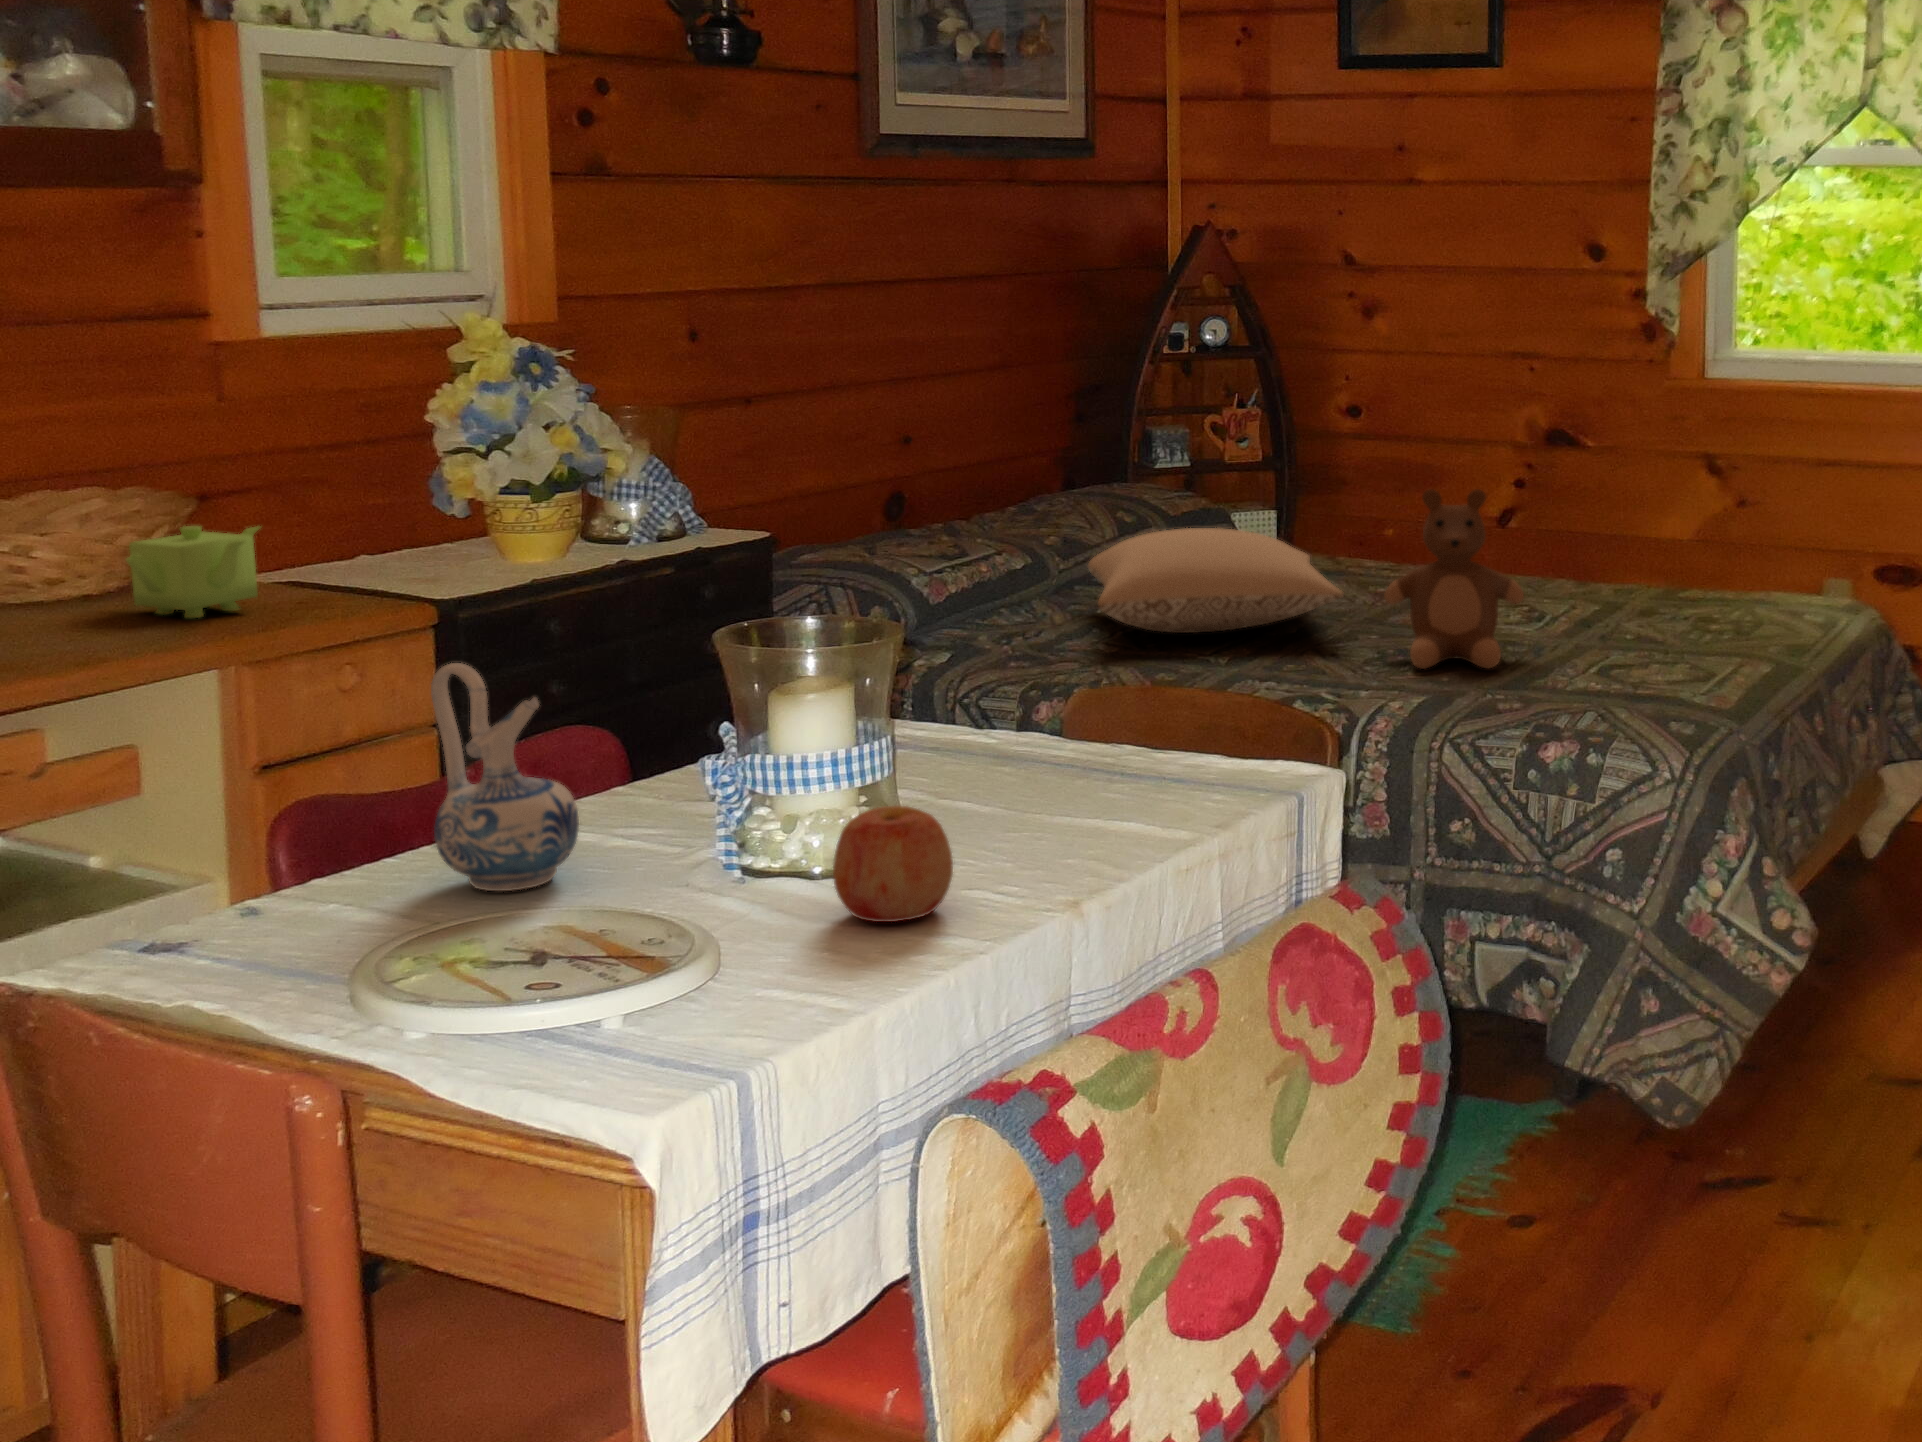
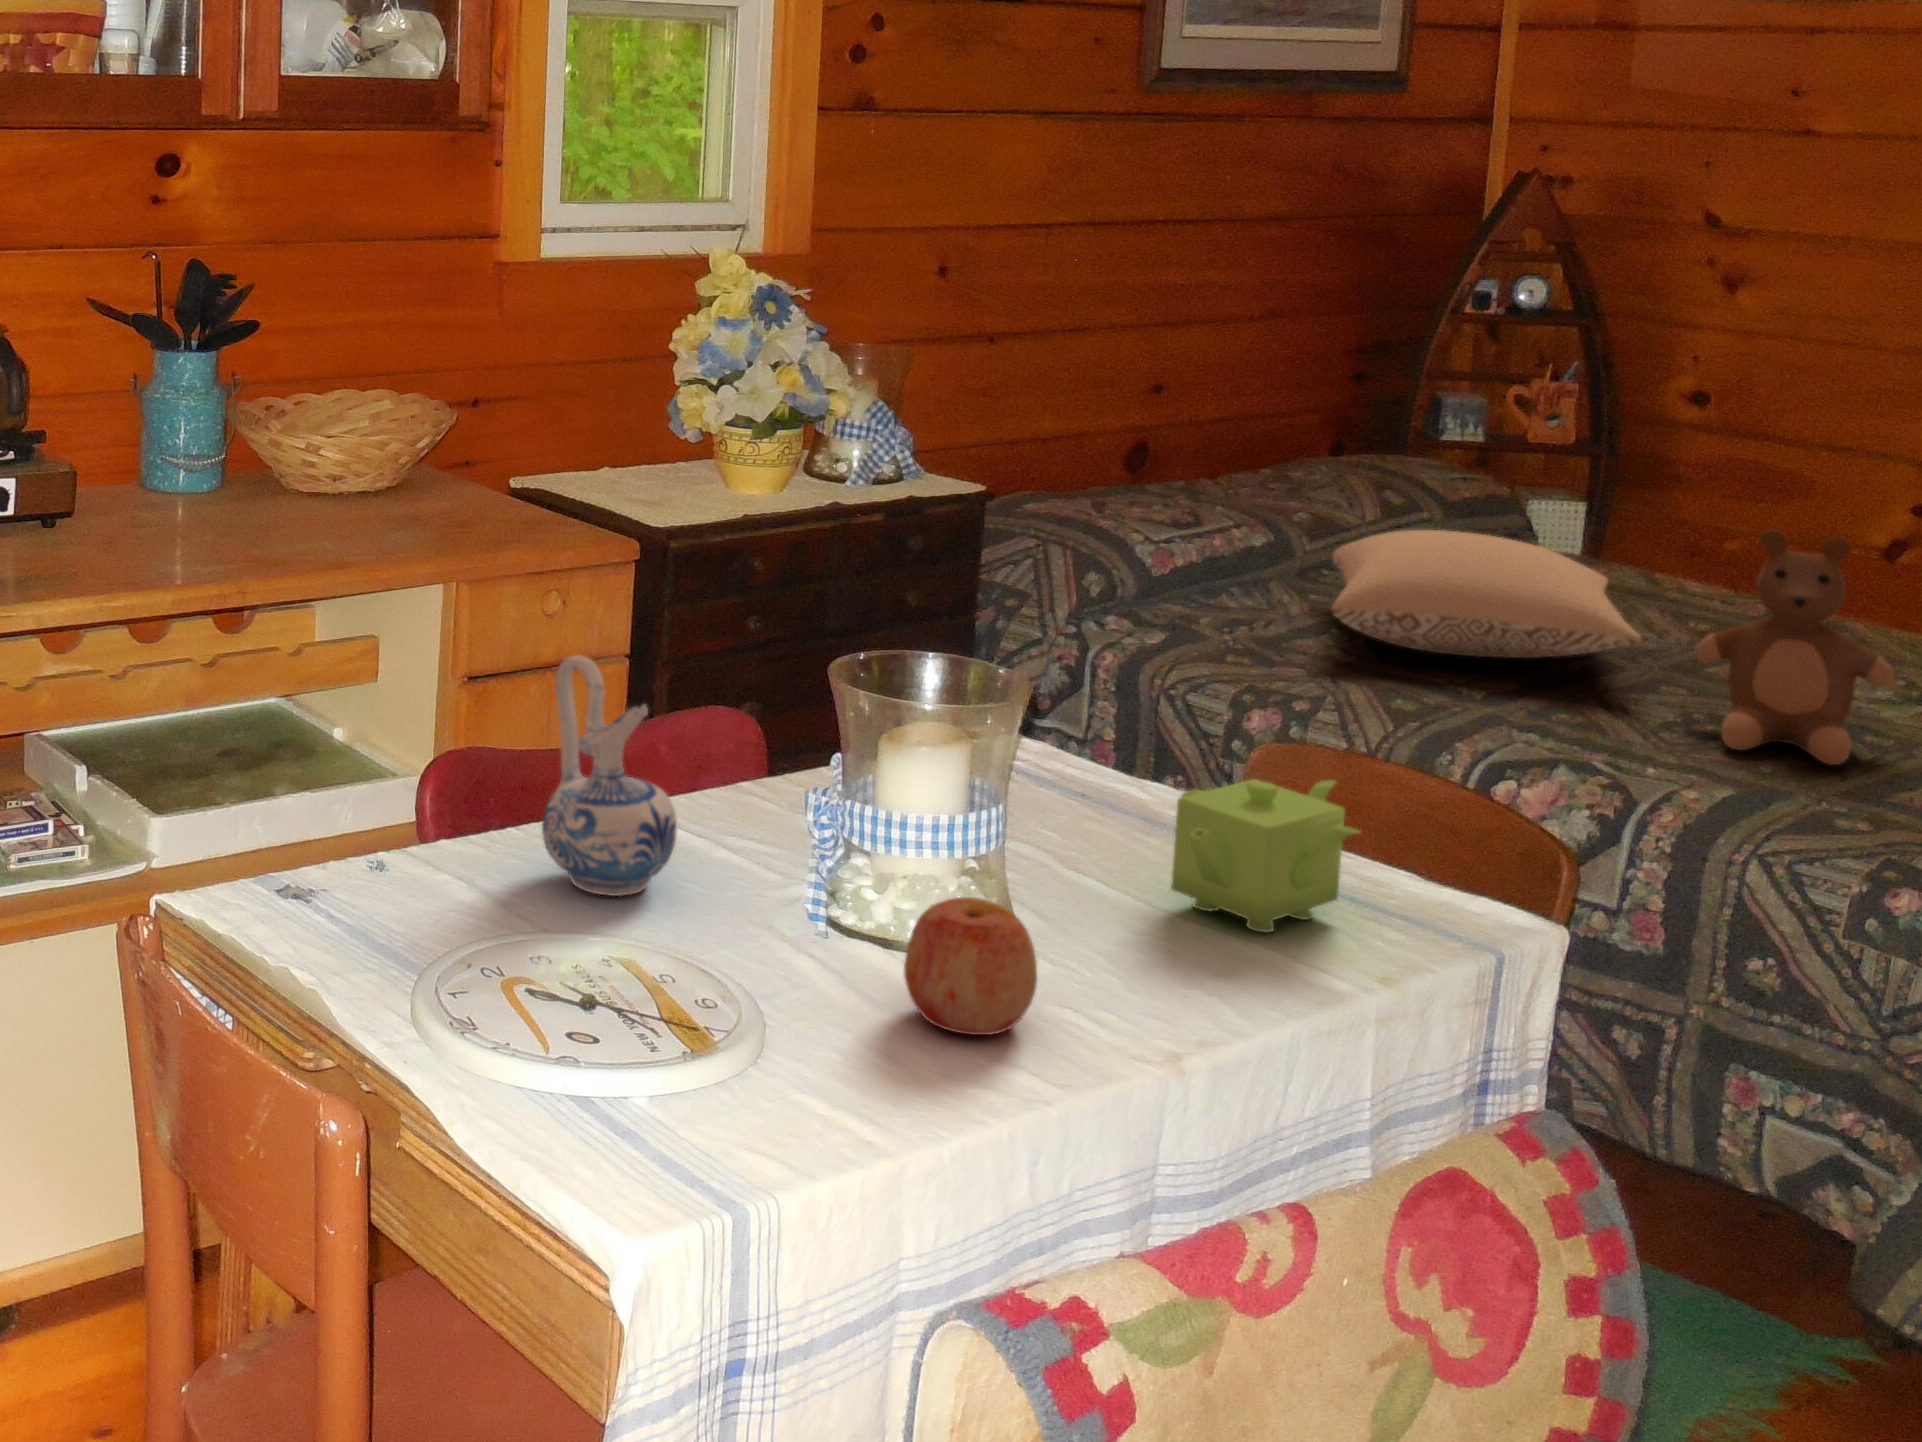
teapot: present [126,526,260,618] -> present [1171,779,1360,932]

